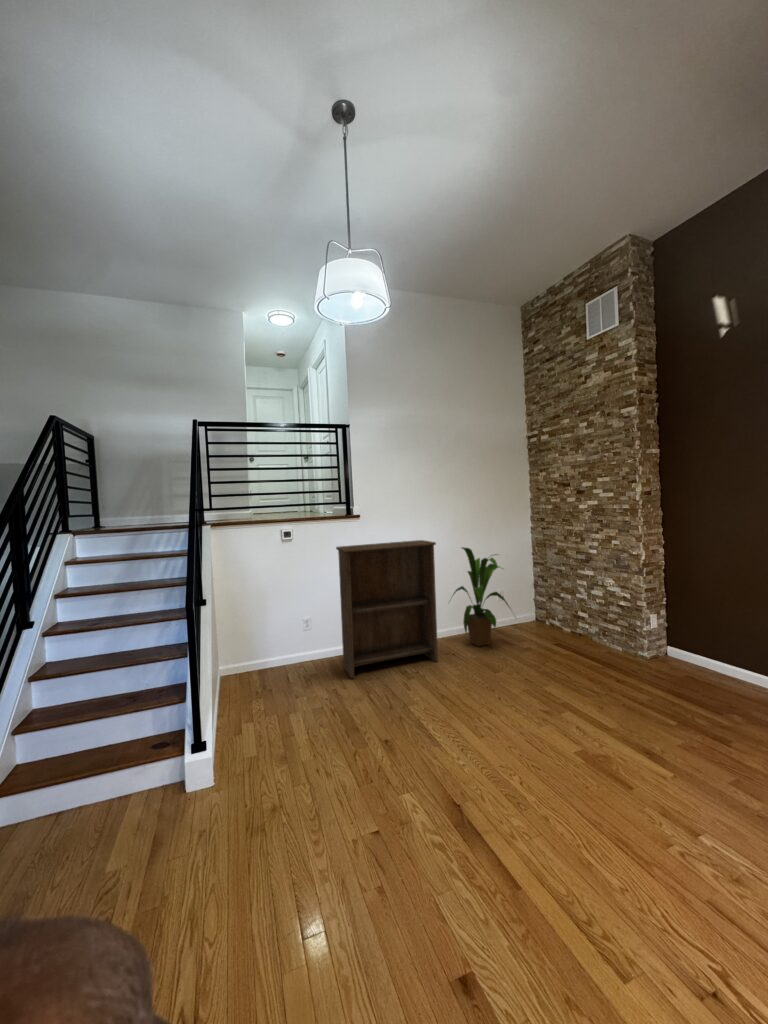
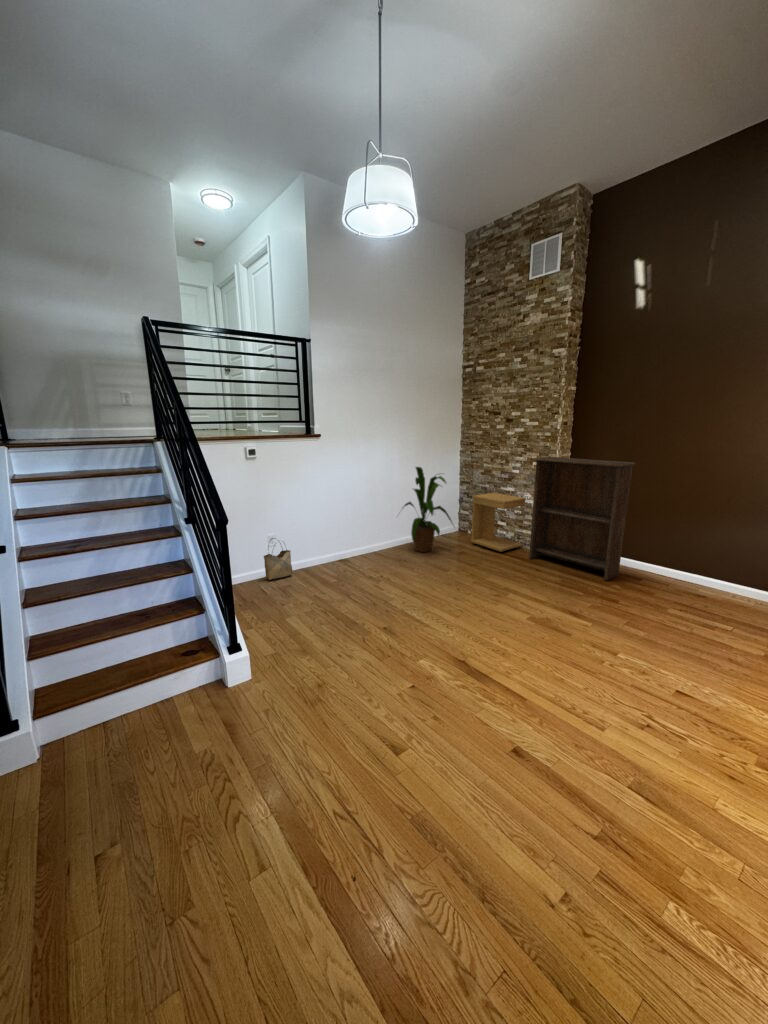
bookshelf: present [336,540,438,678] -> present [529,457,636,580]
side table: none [541,577,608,651] -> present [471,493,526,552]
woven basket: none [294,623,324,668] -> present [264,538,293,580]

